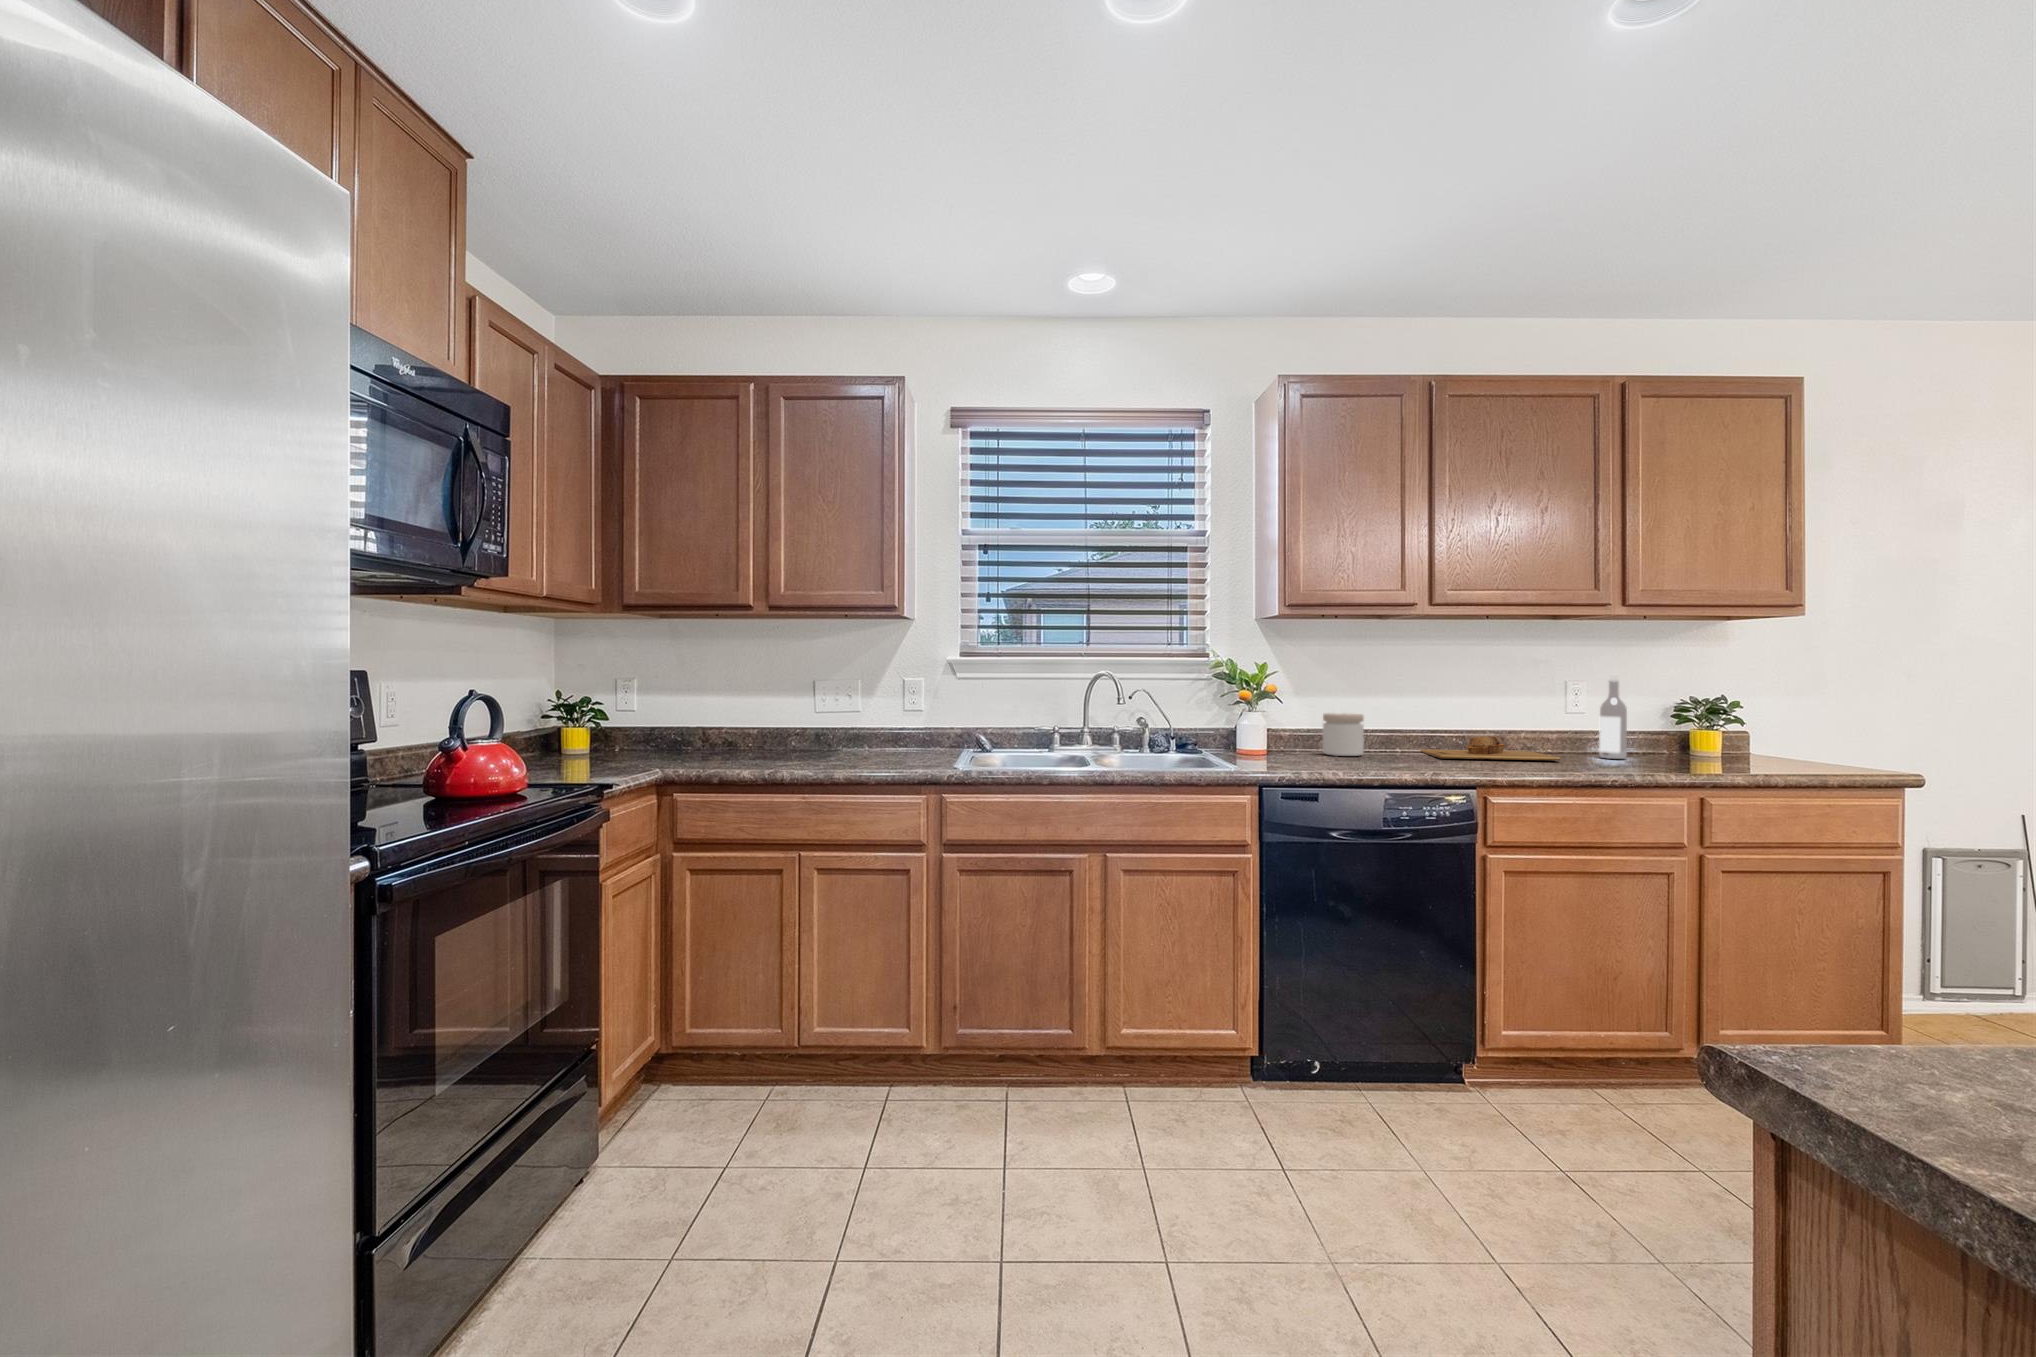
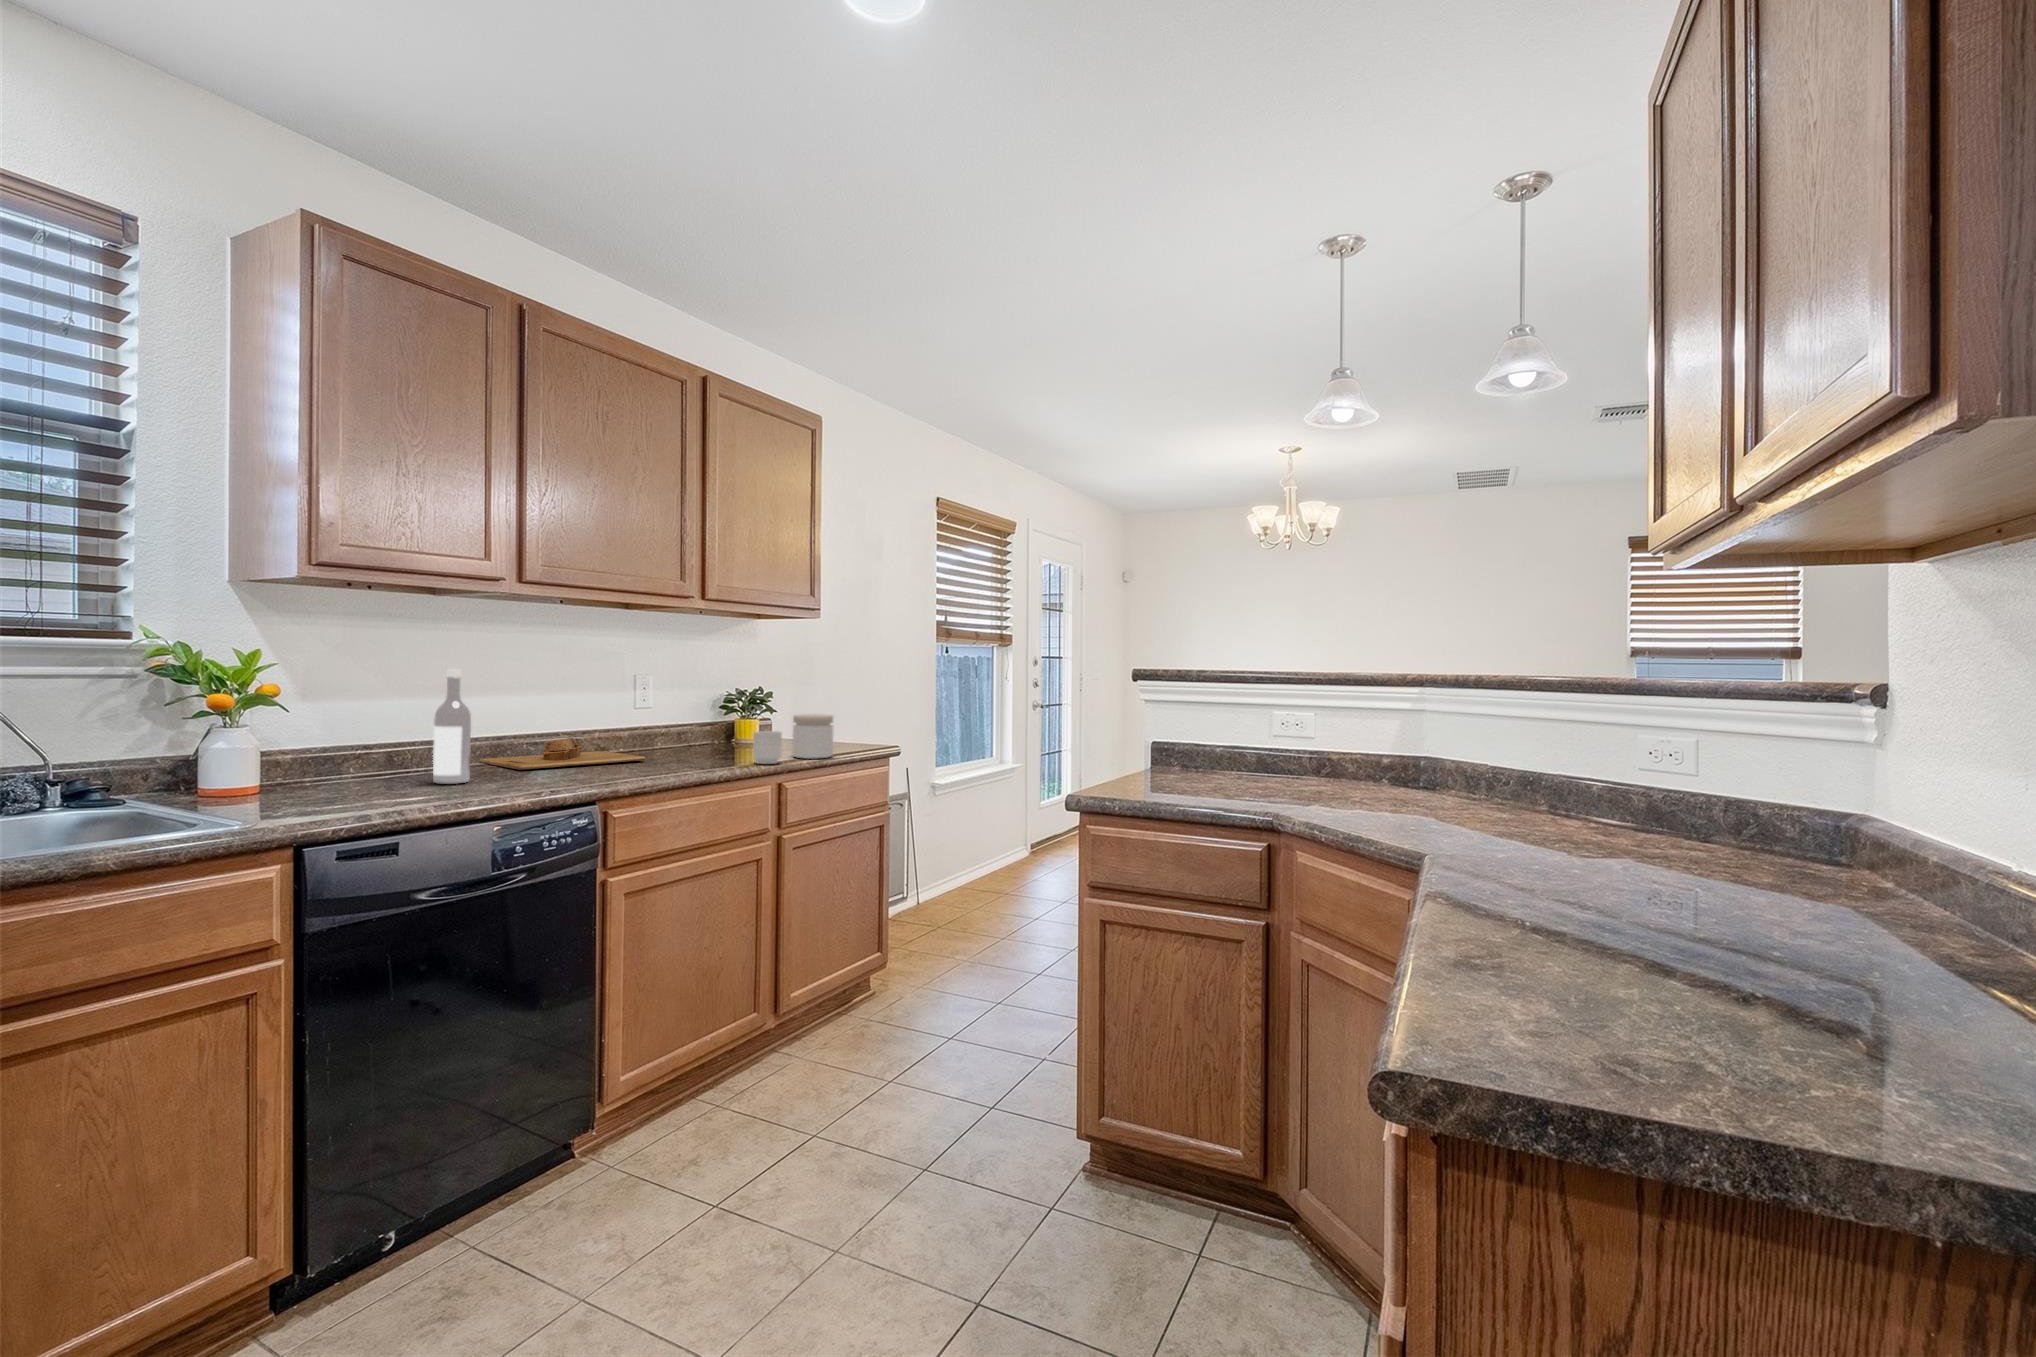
wine bottle: present [1599,675,1627,759] -> present [433,669,471,784]
jar: present [1323,713,1364,756] -> present [792,714,833,759]
mug: none [1674,739,1713,775] -> present [753,731,782,764]

